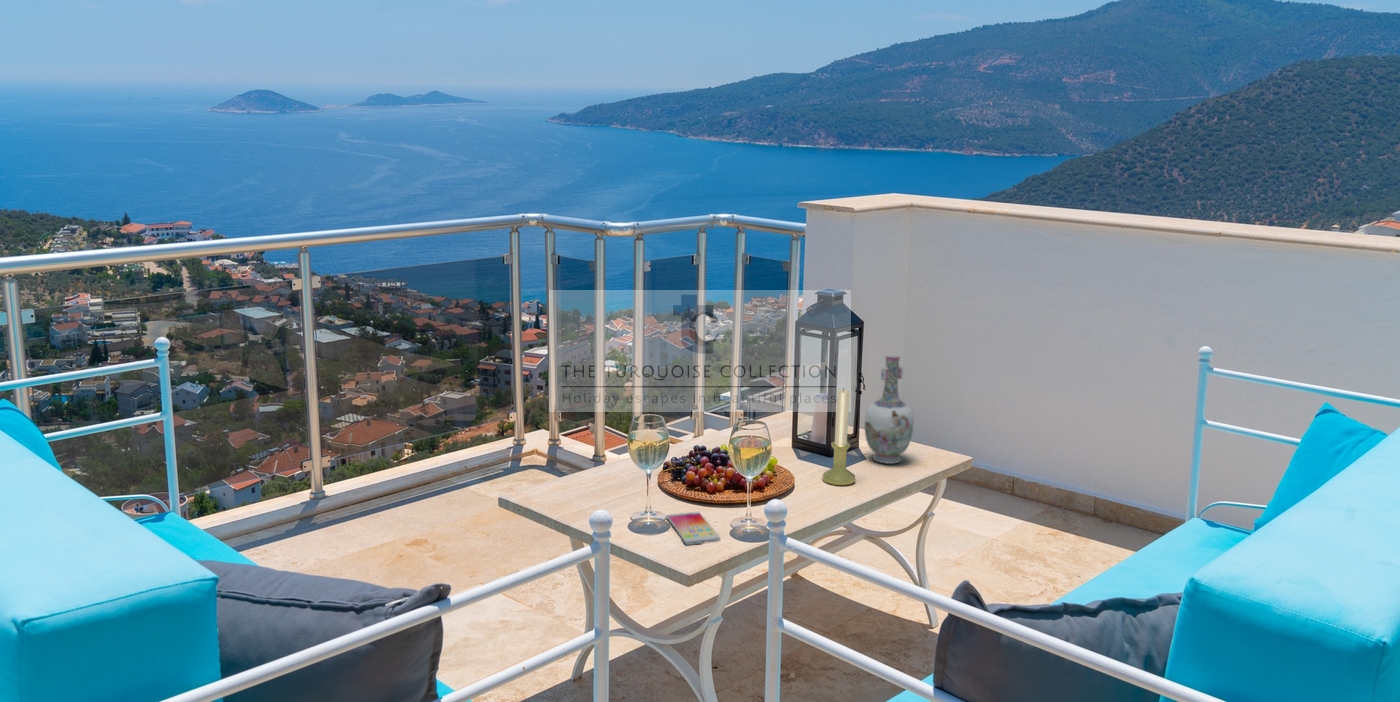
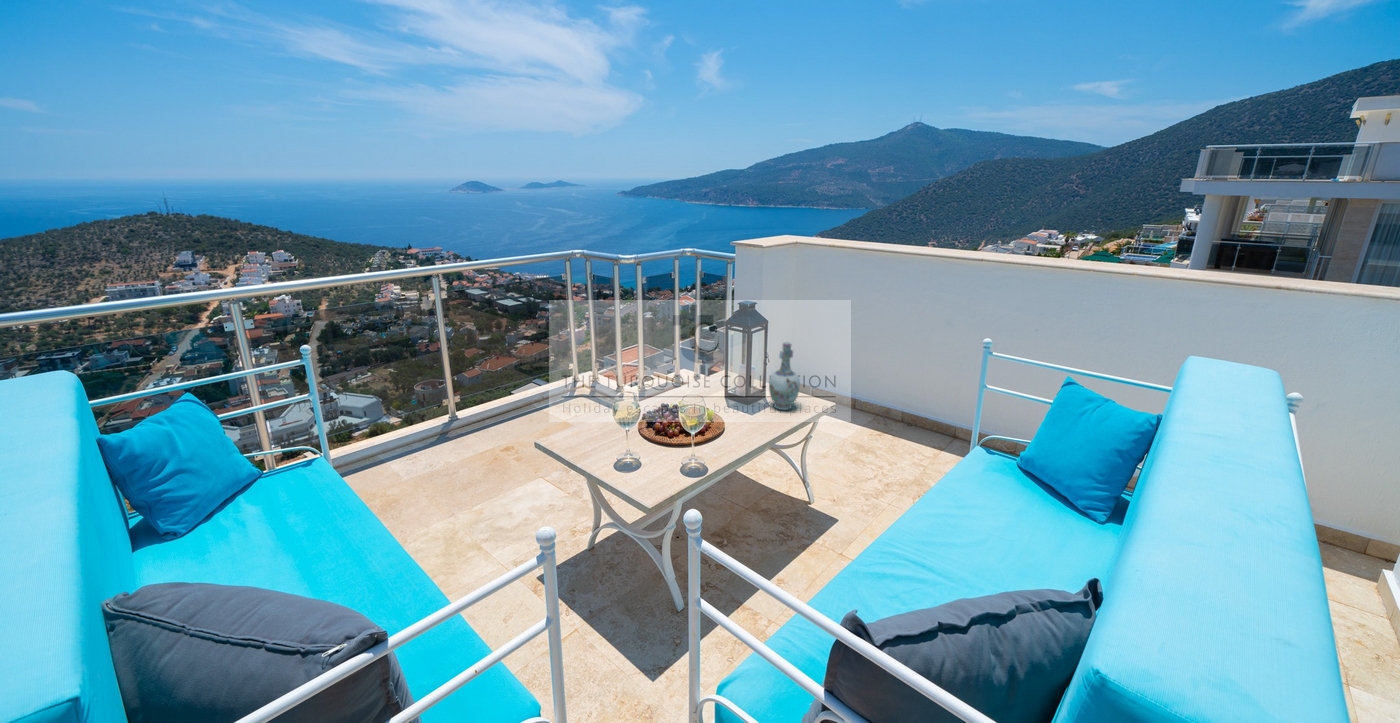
candle holder: present [822,389,855,486] -> none [742,367,763,429]
smartphone: present [666,512,720,545] -> none [637,456,671,486]

